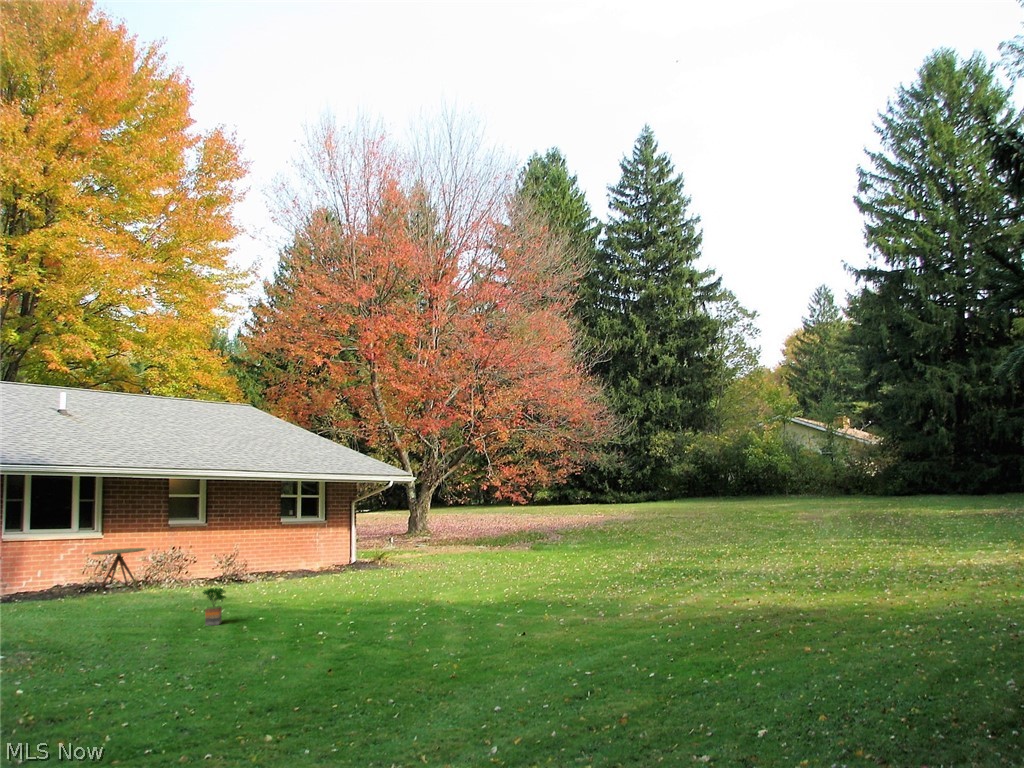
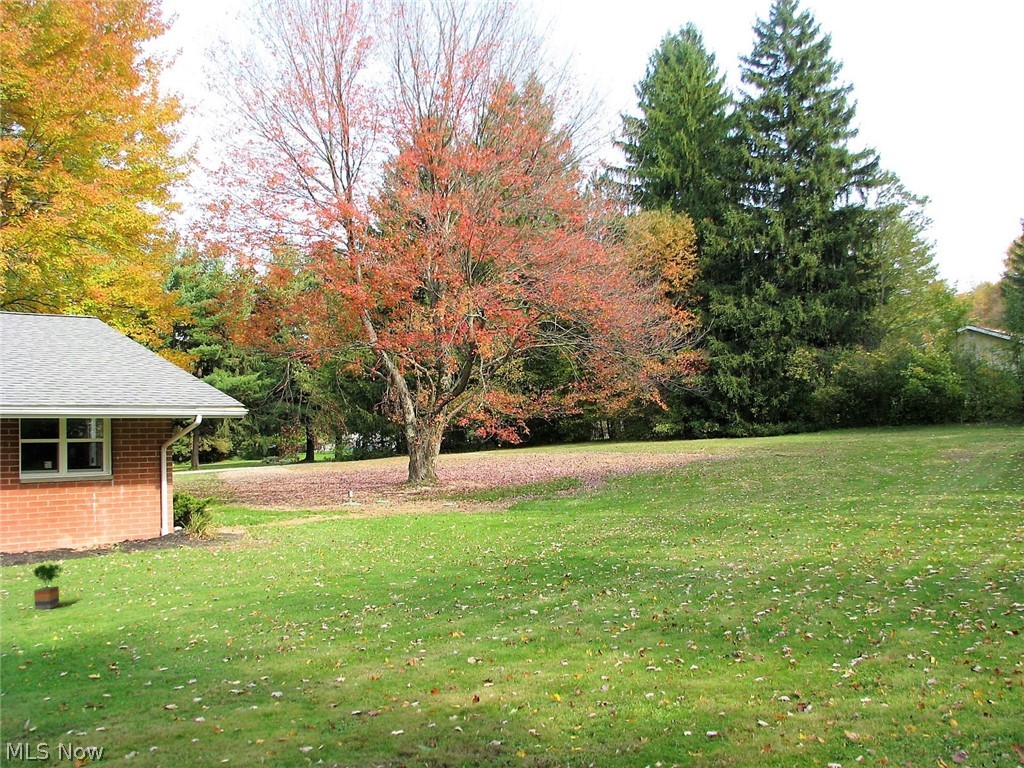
round table: present [92,548,146,586] -> none [15,505,77,549]

